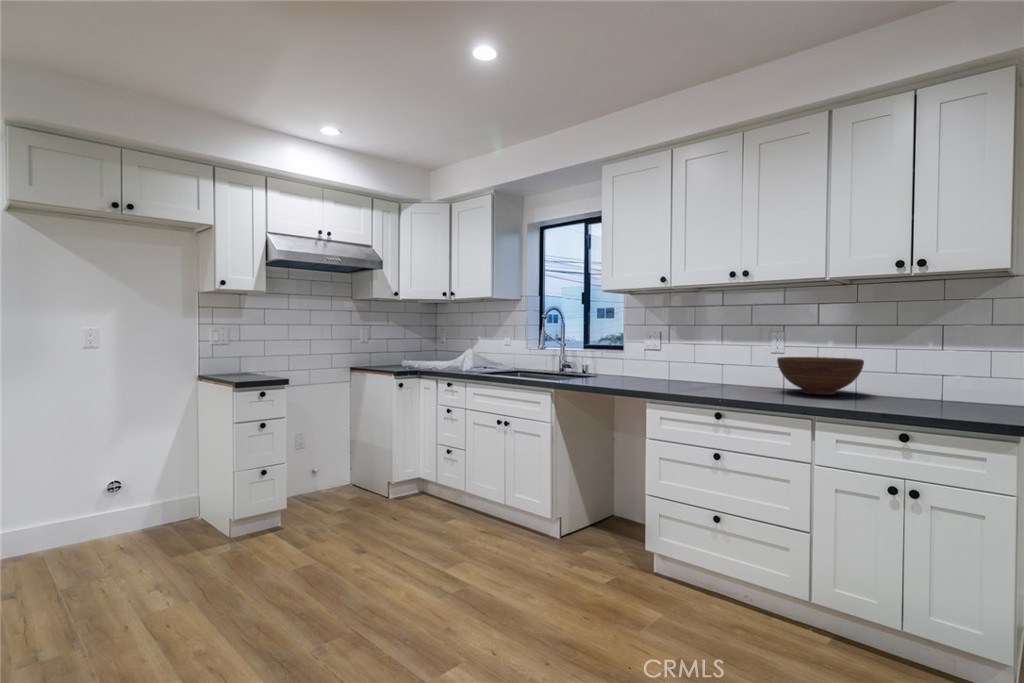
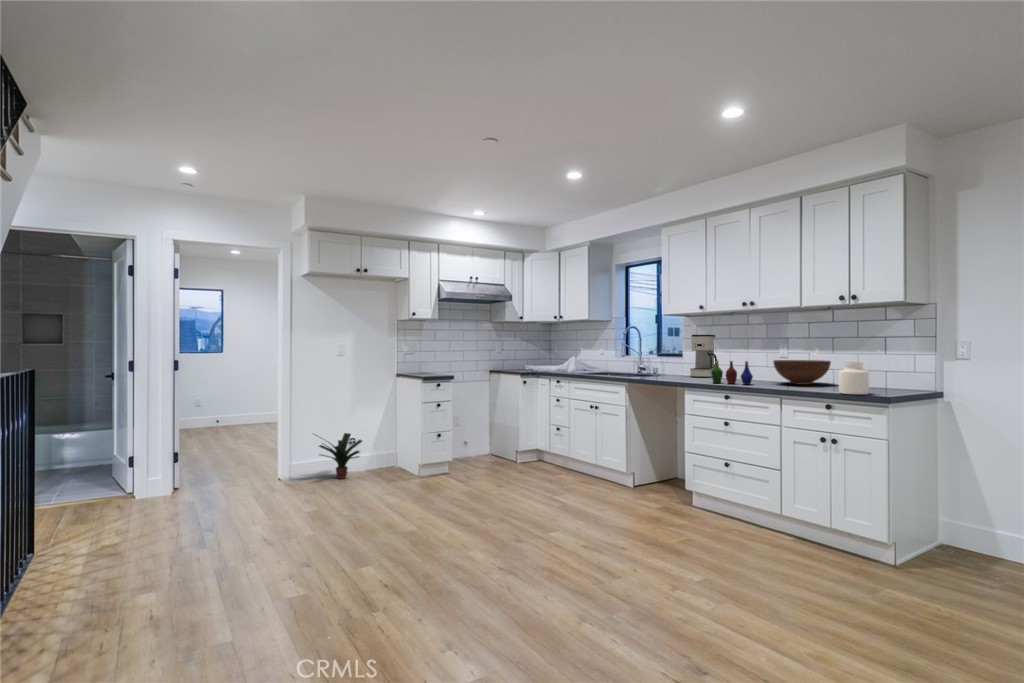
coffee maker: none [641,319,677,380] -> present [690,335,717,377]
bottle: none [686,358,752,395] -> present [711,361,753,385]
jar: none [915,365,968,419] -> present [839,362,869,395]
potted plant: none [23,475,129,556] -> present [319,433,362,479]

